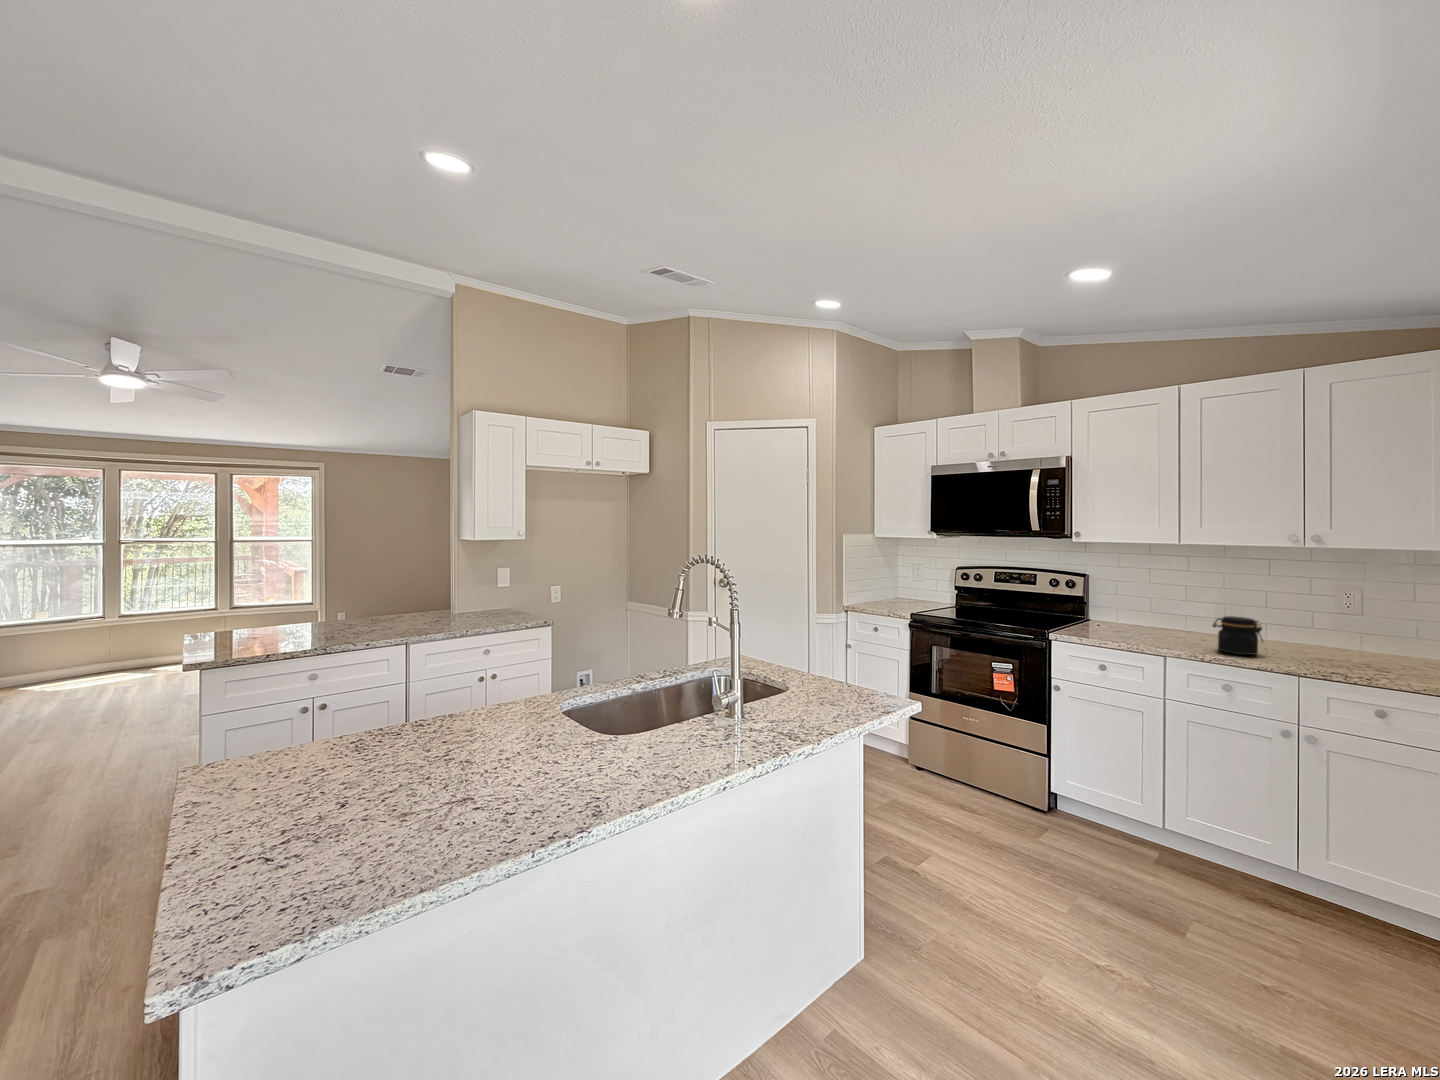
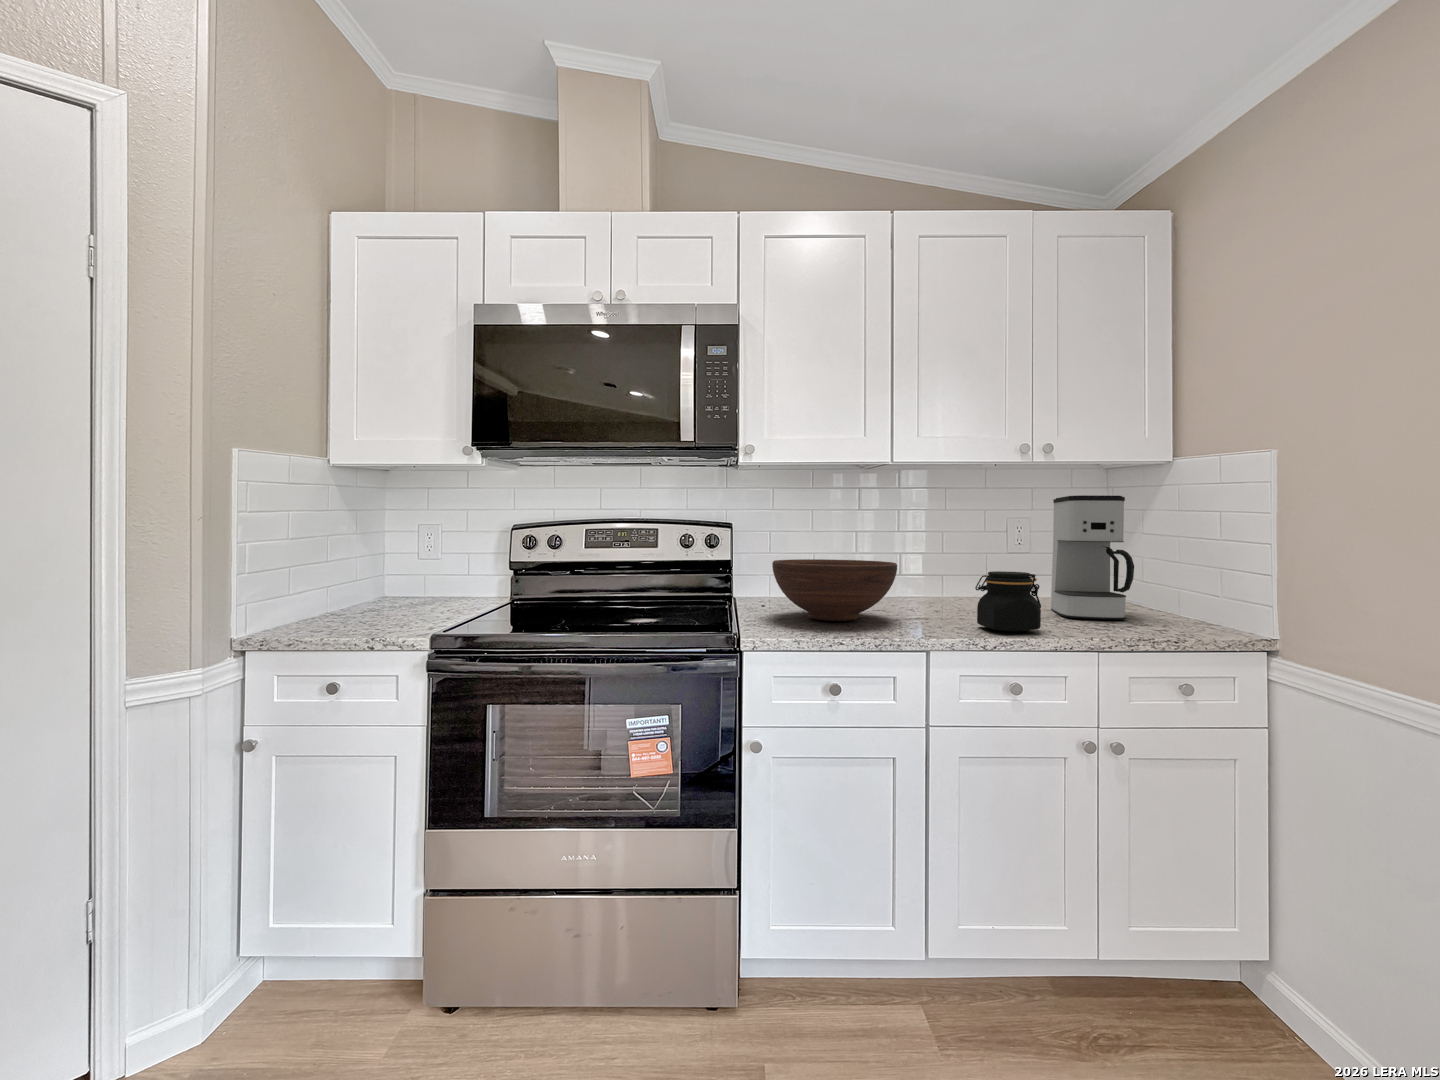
coffee maker: none [1320,569,1396,660] -> present [1051,495,1134,619]
fruit bowl: none [1087,596,1172,634] -> present [772,559,897,621]

